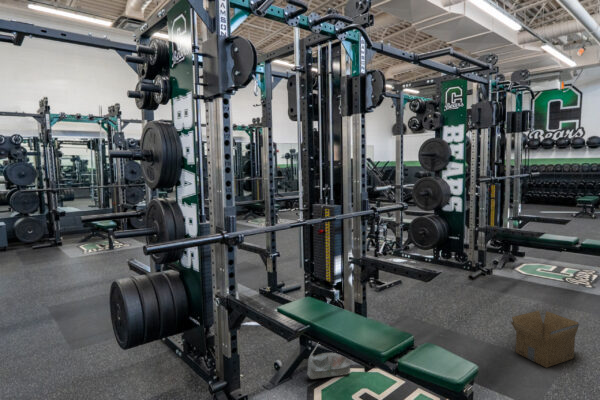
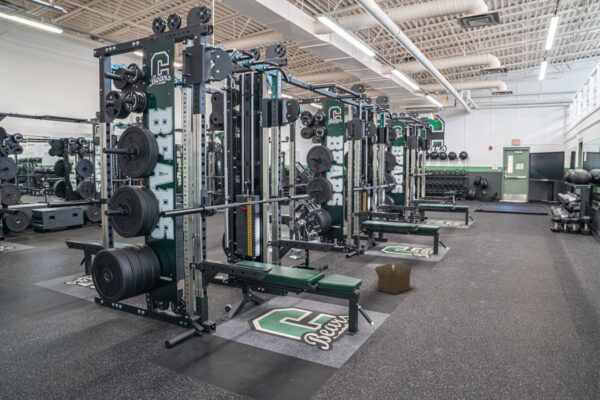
bag: present [307,344,352,379] -> none [249,276,279,313]

